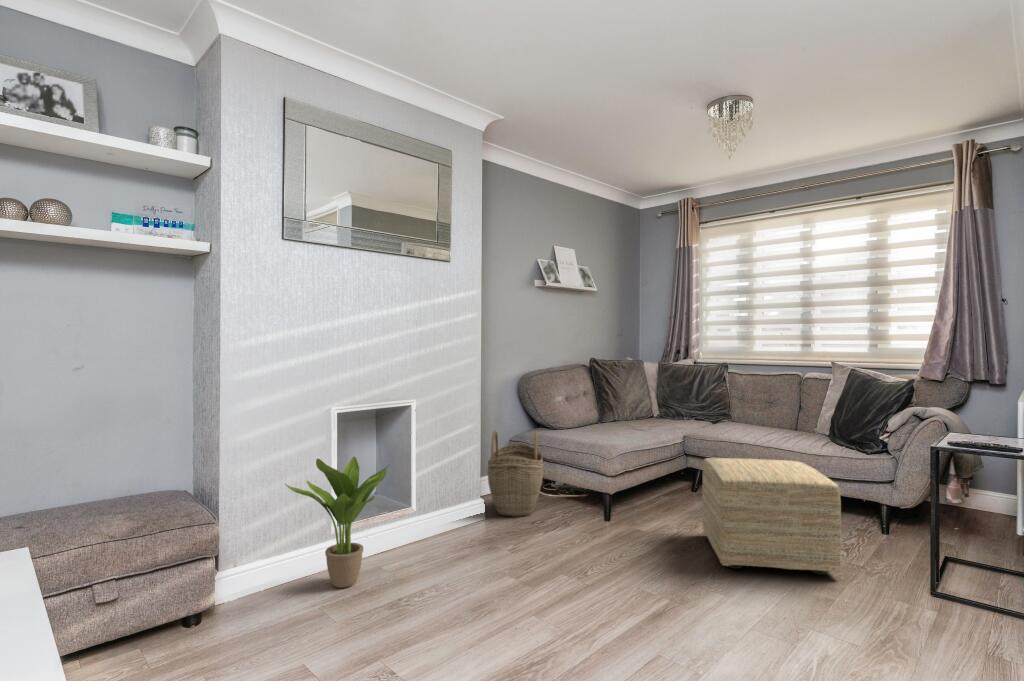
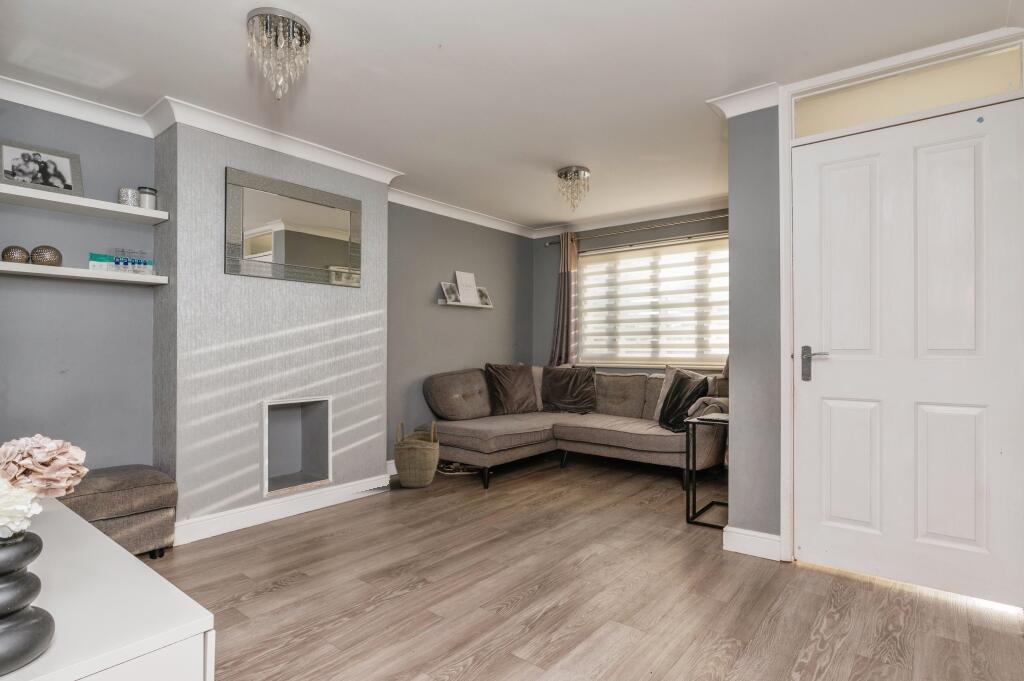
potted plant: present [285,457,389,588] -> none [226,436,310,534]
ottoman: present [702,458,842,575] -> none [553,436,635,514]

